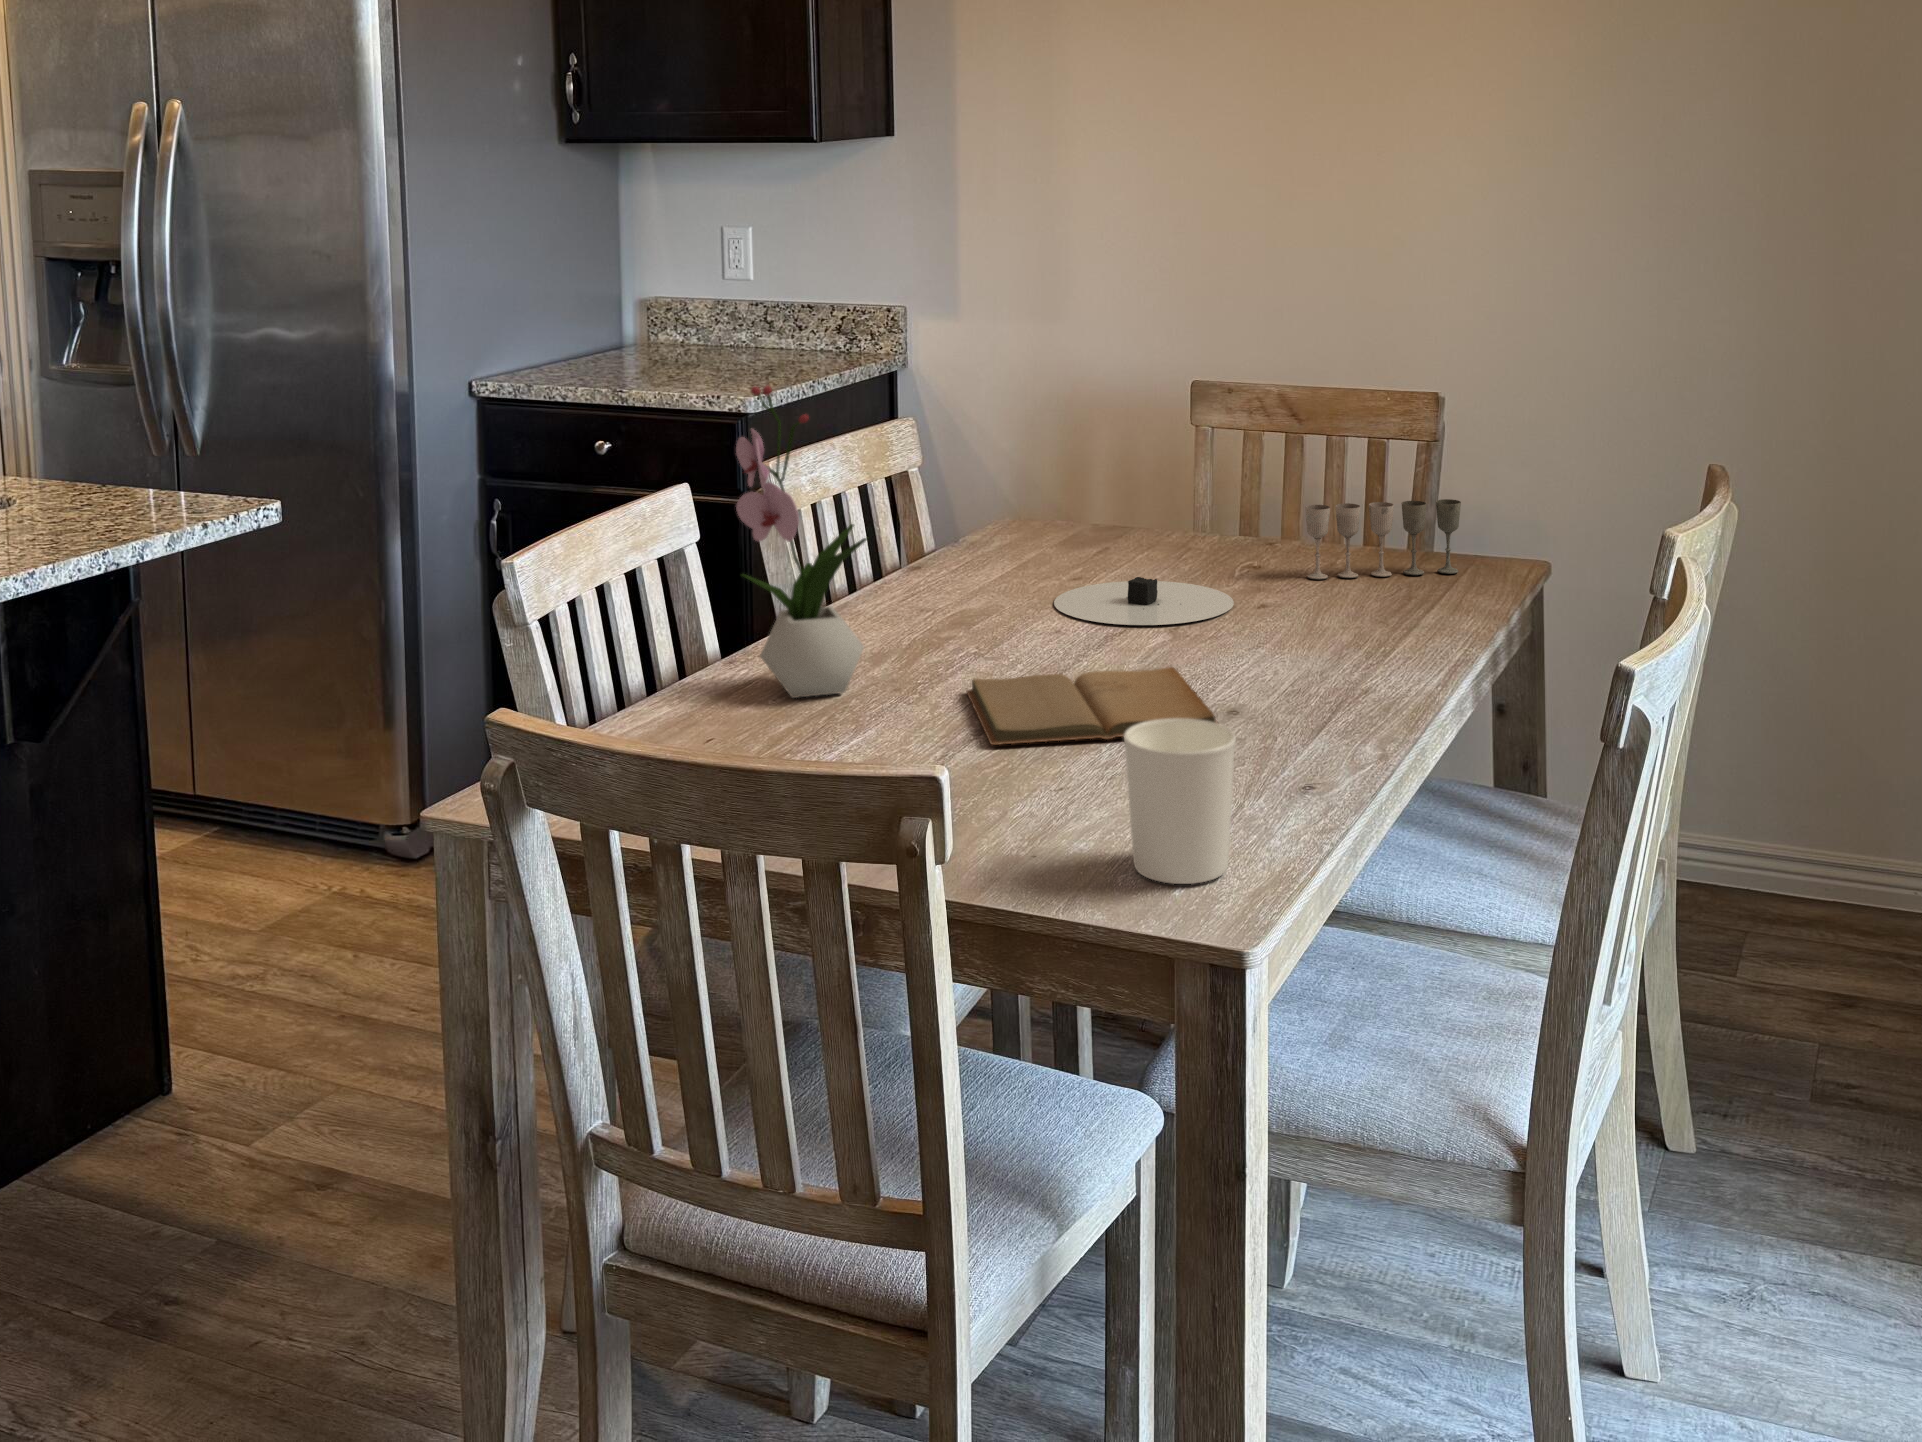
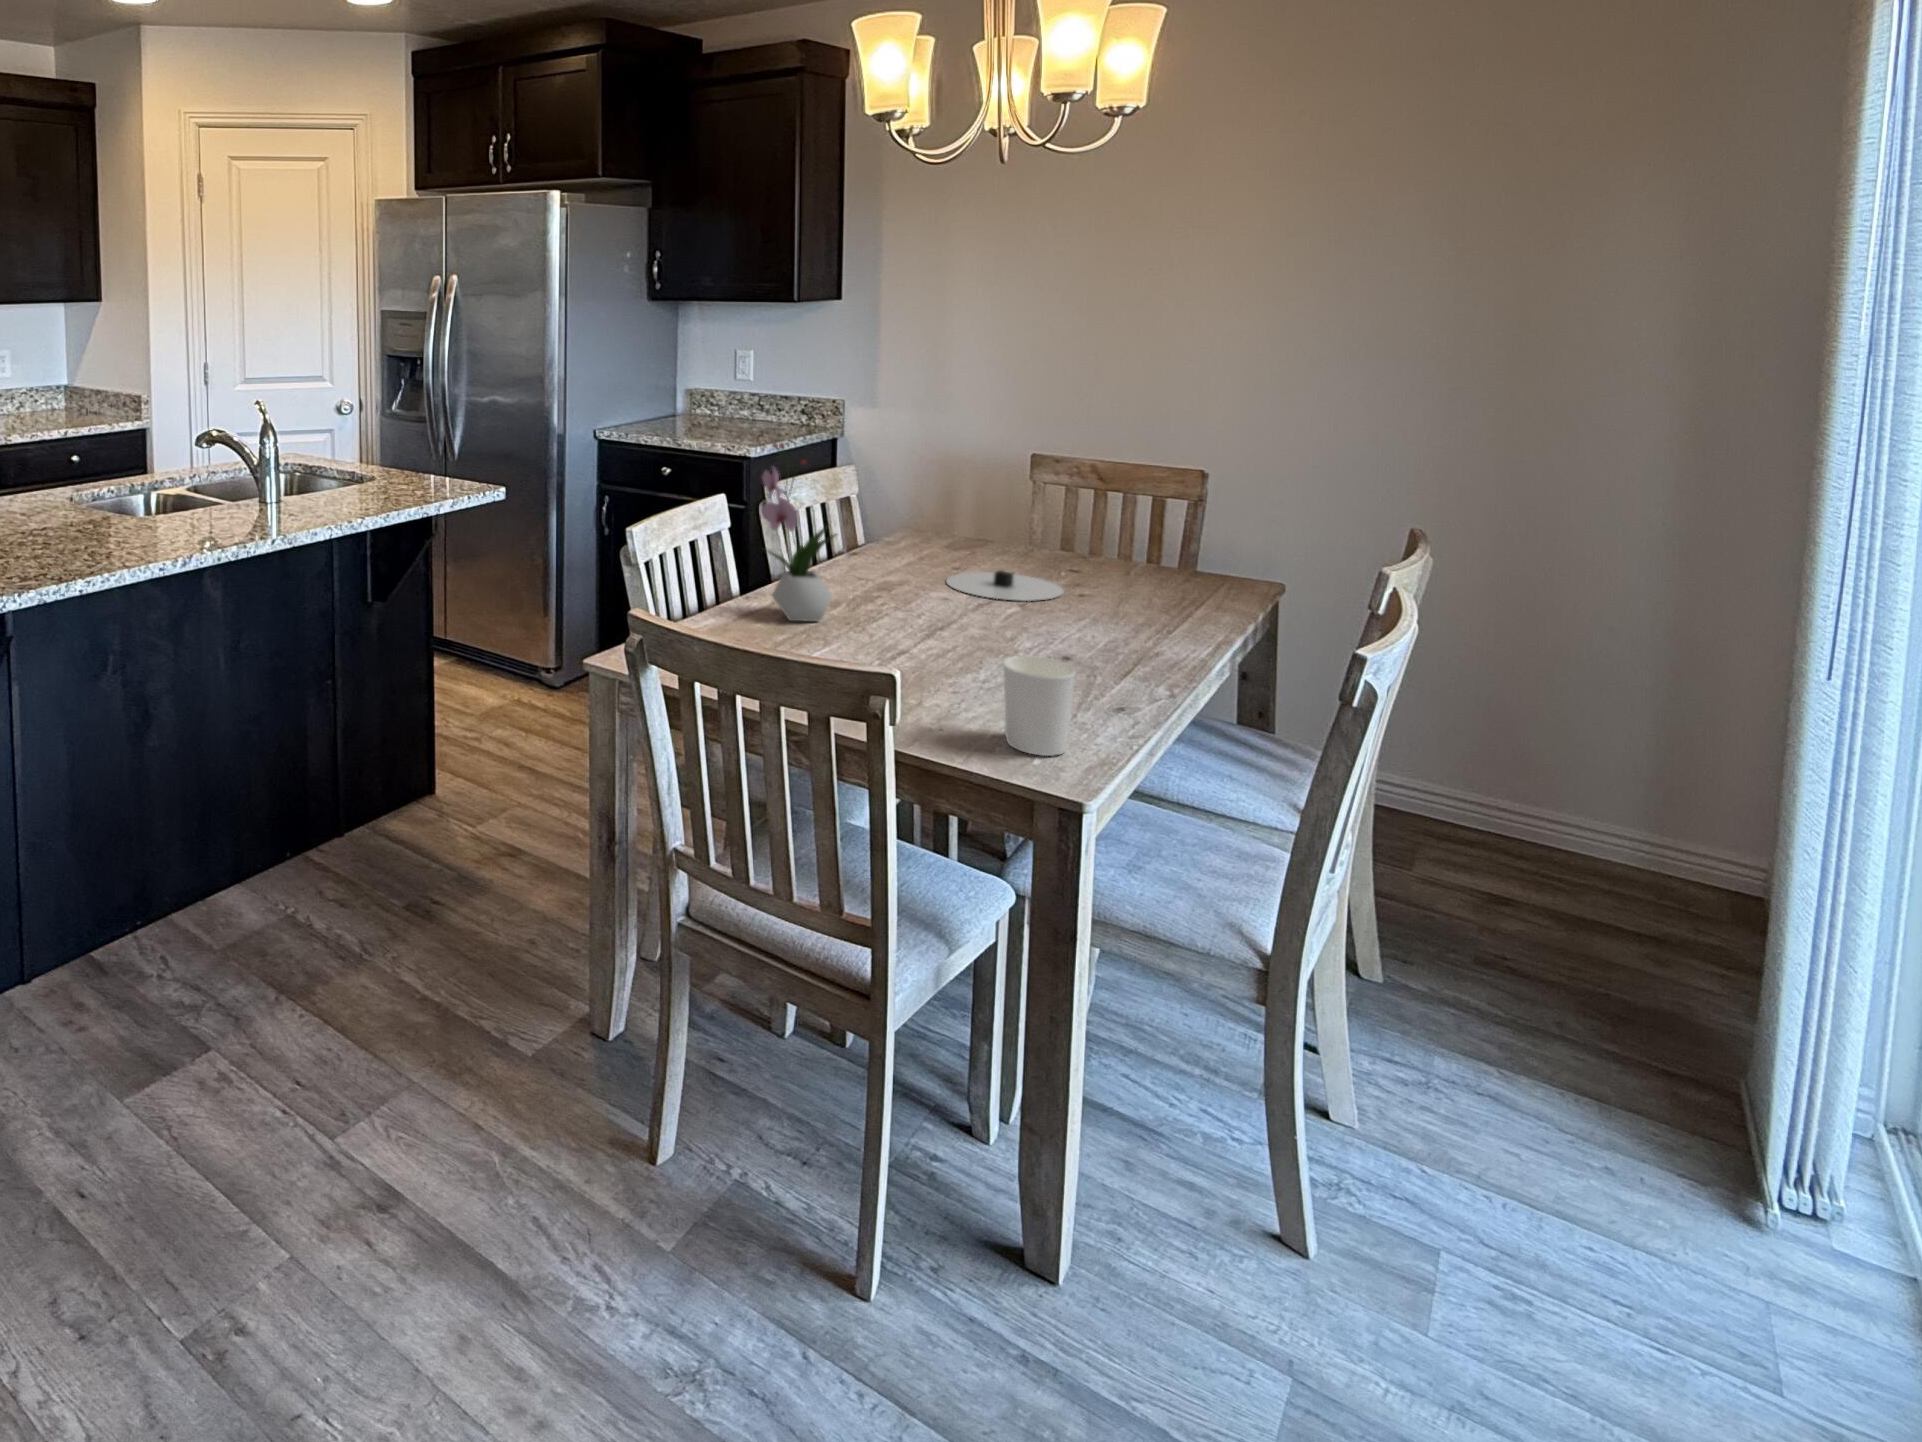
wine glass: present [1305,499,1461,579] -> none [1114,535,1224,586]
book: present [966,667,1218,745] -> none [894,621,1061,667]

